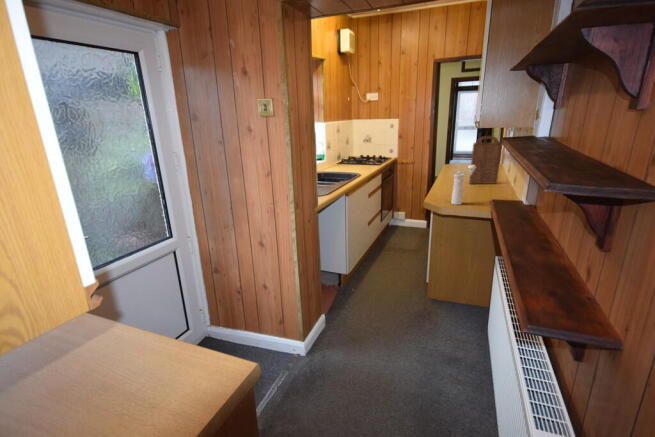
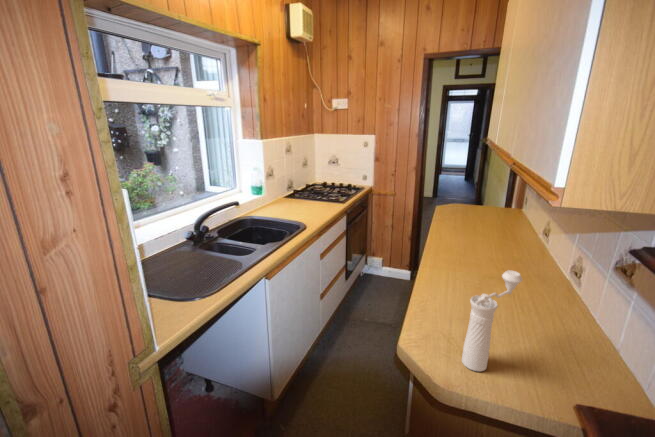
cutting board: present [469,136,501,184] -> none [485,184,550,268]

